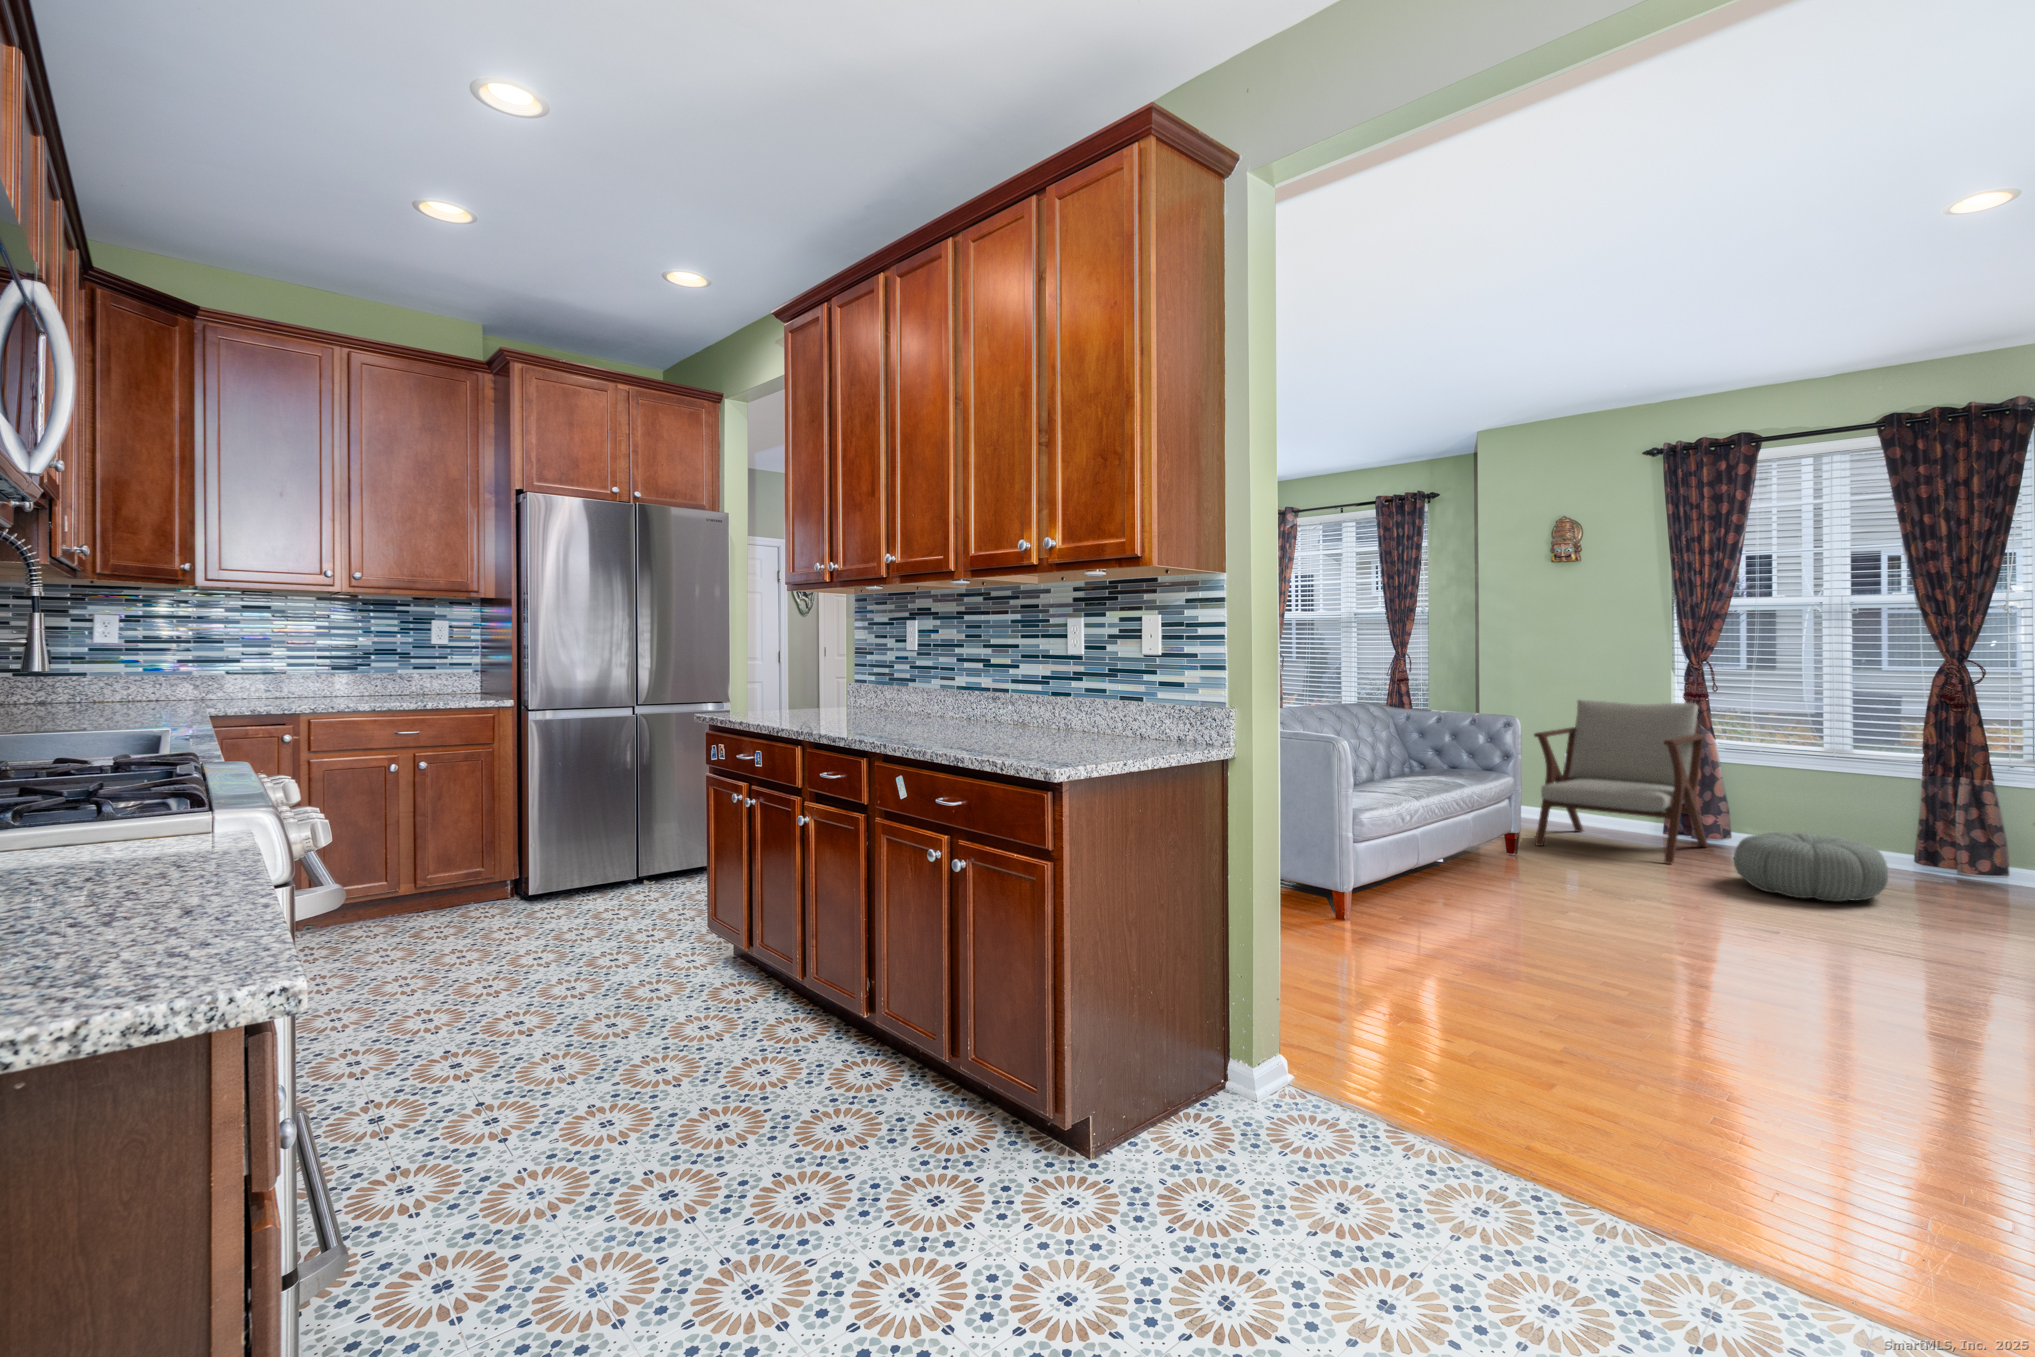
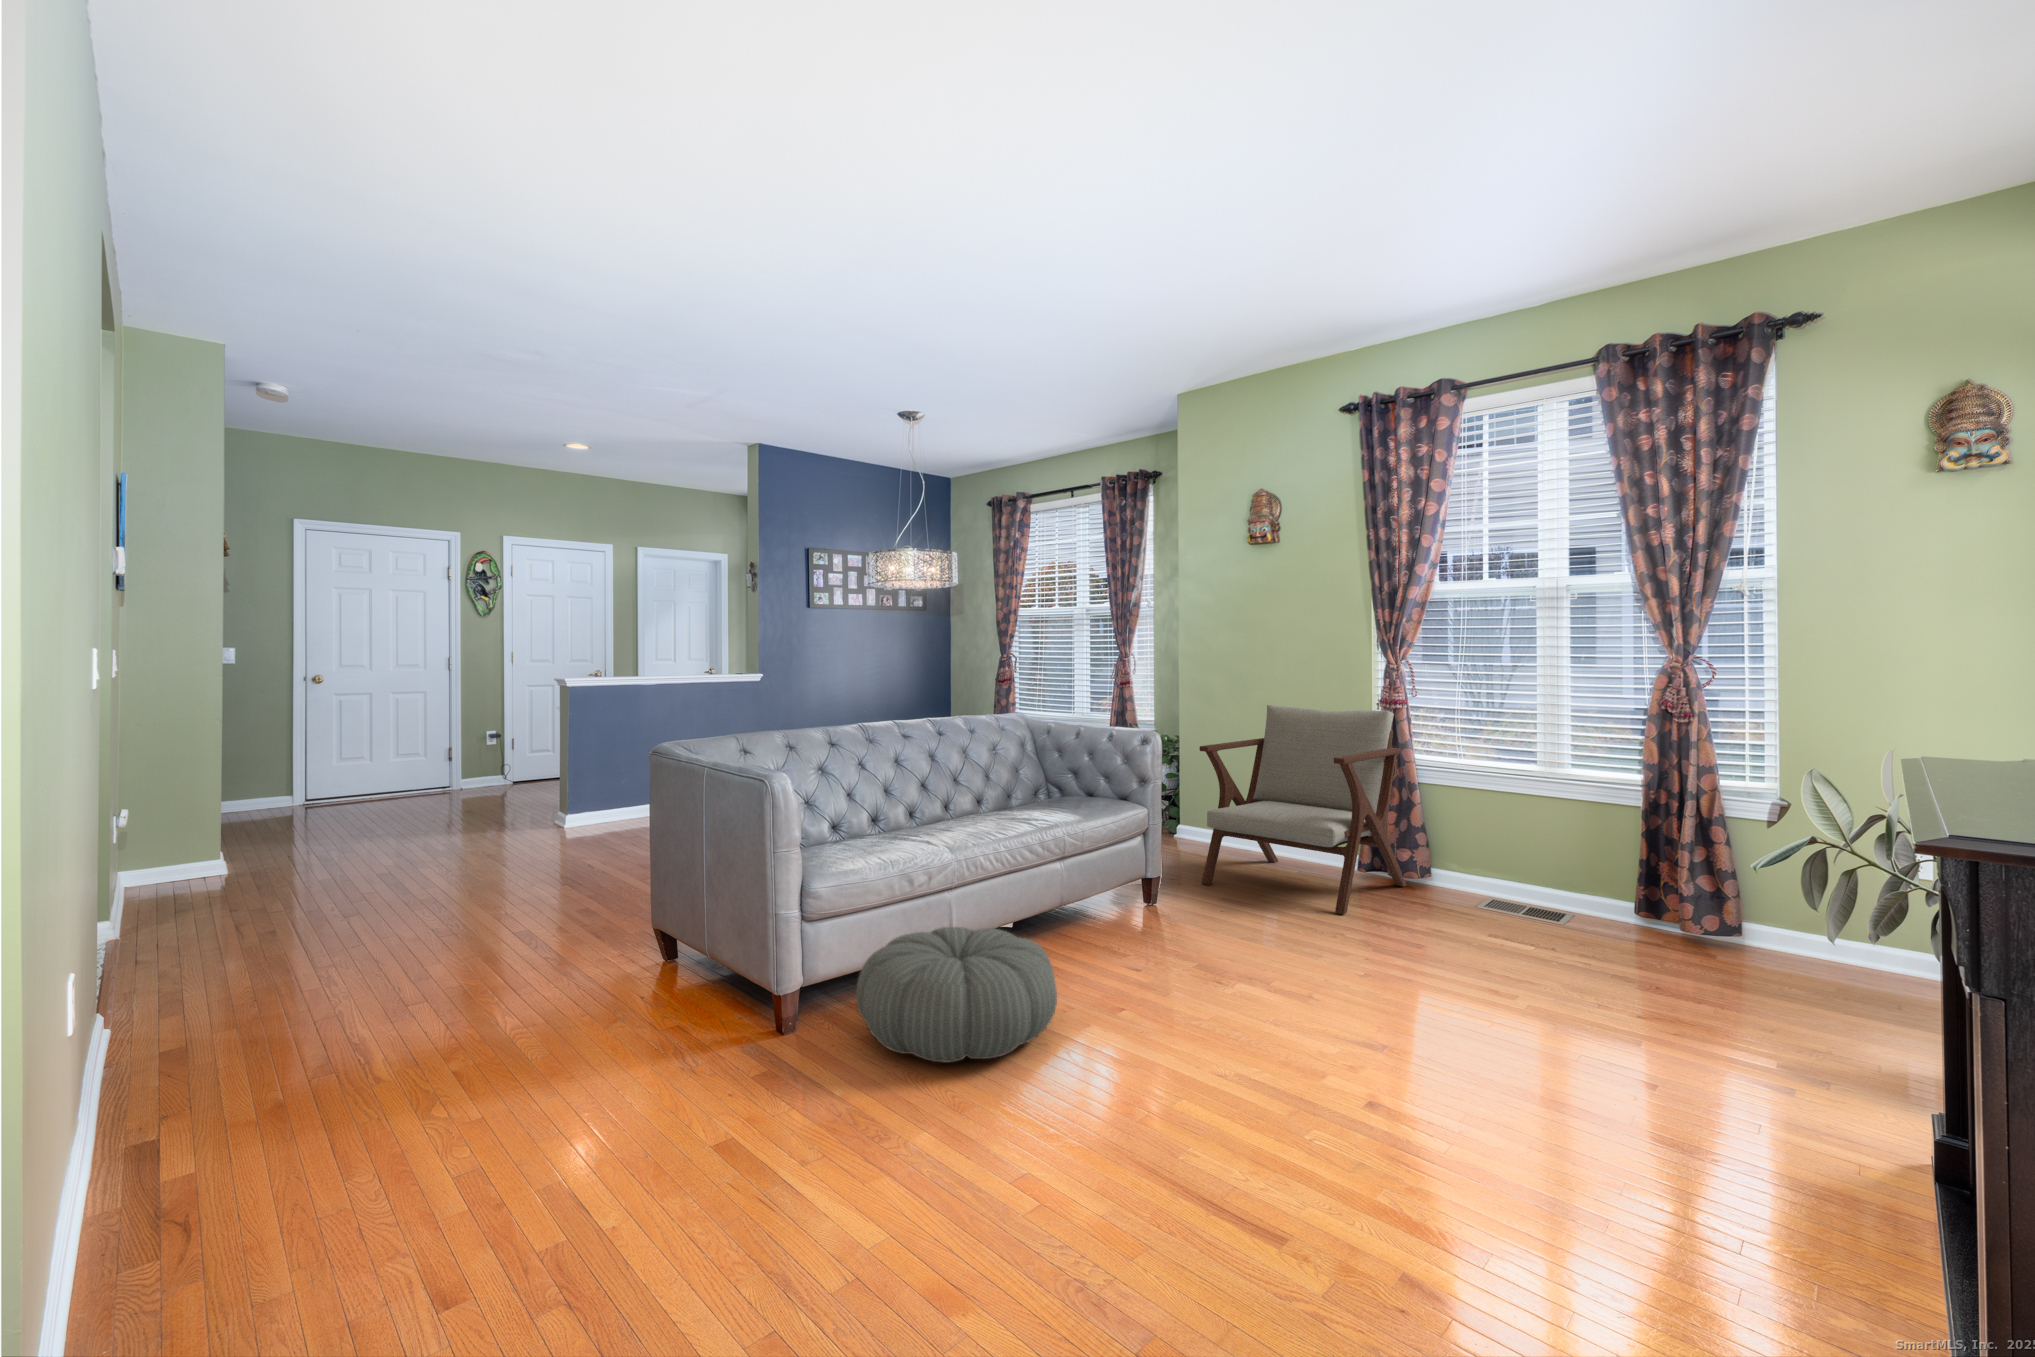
pouf: present [1734,832,1888,901] -> present [856,927,1057,1063]

